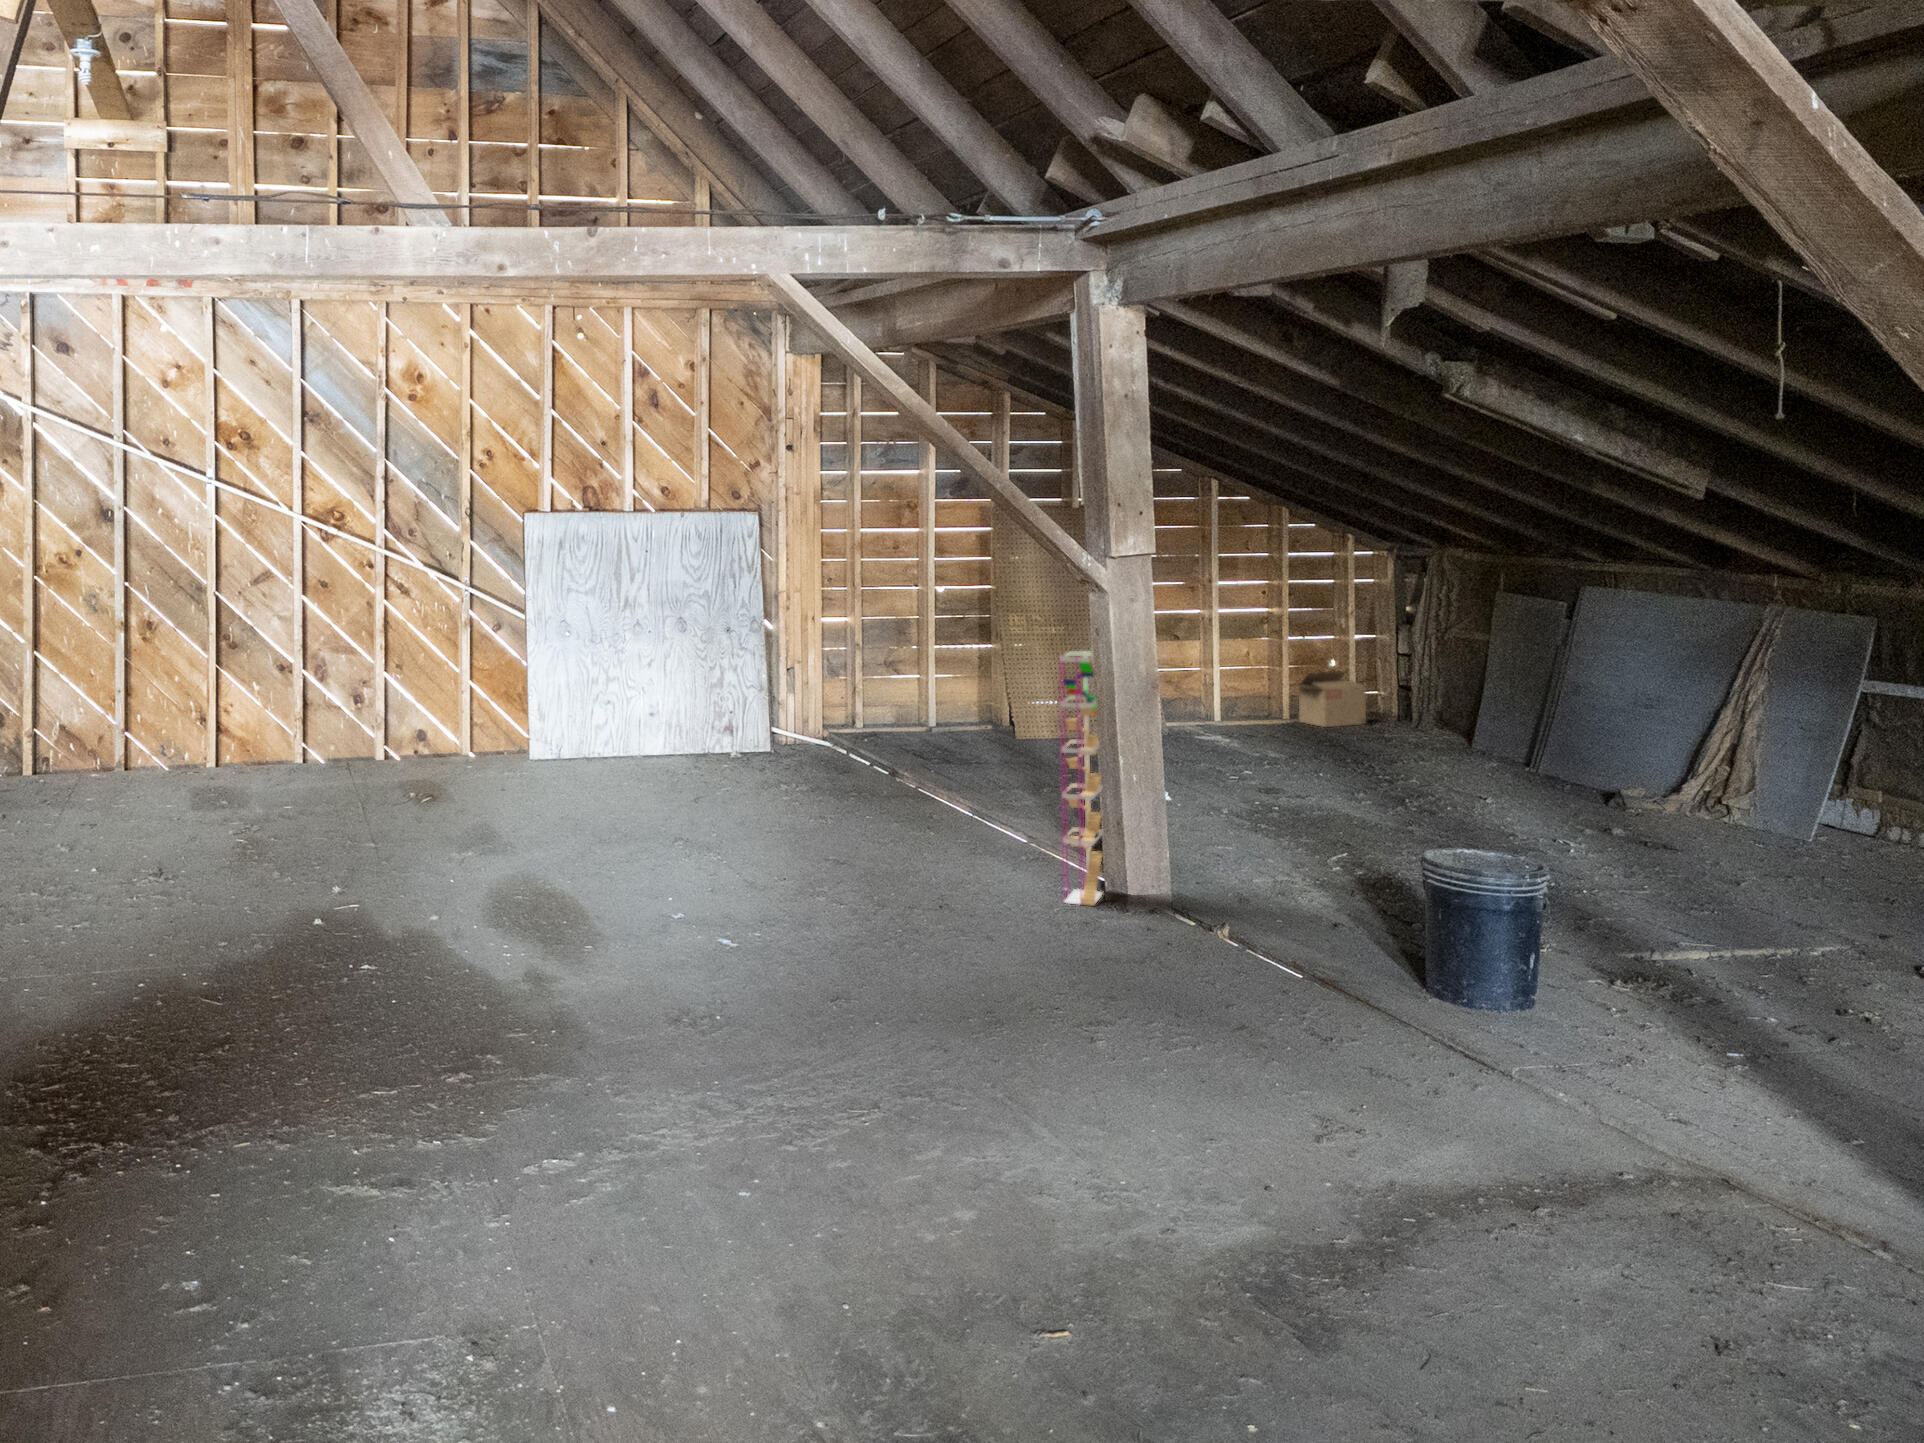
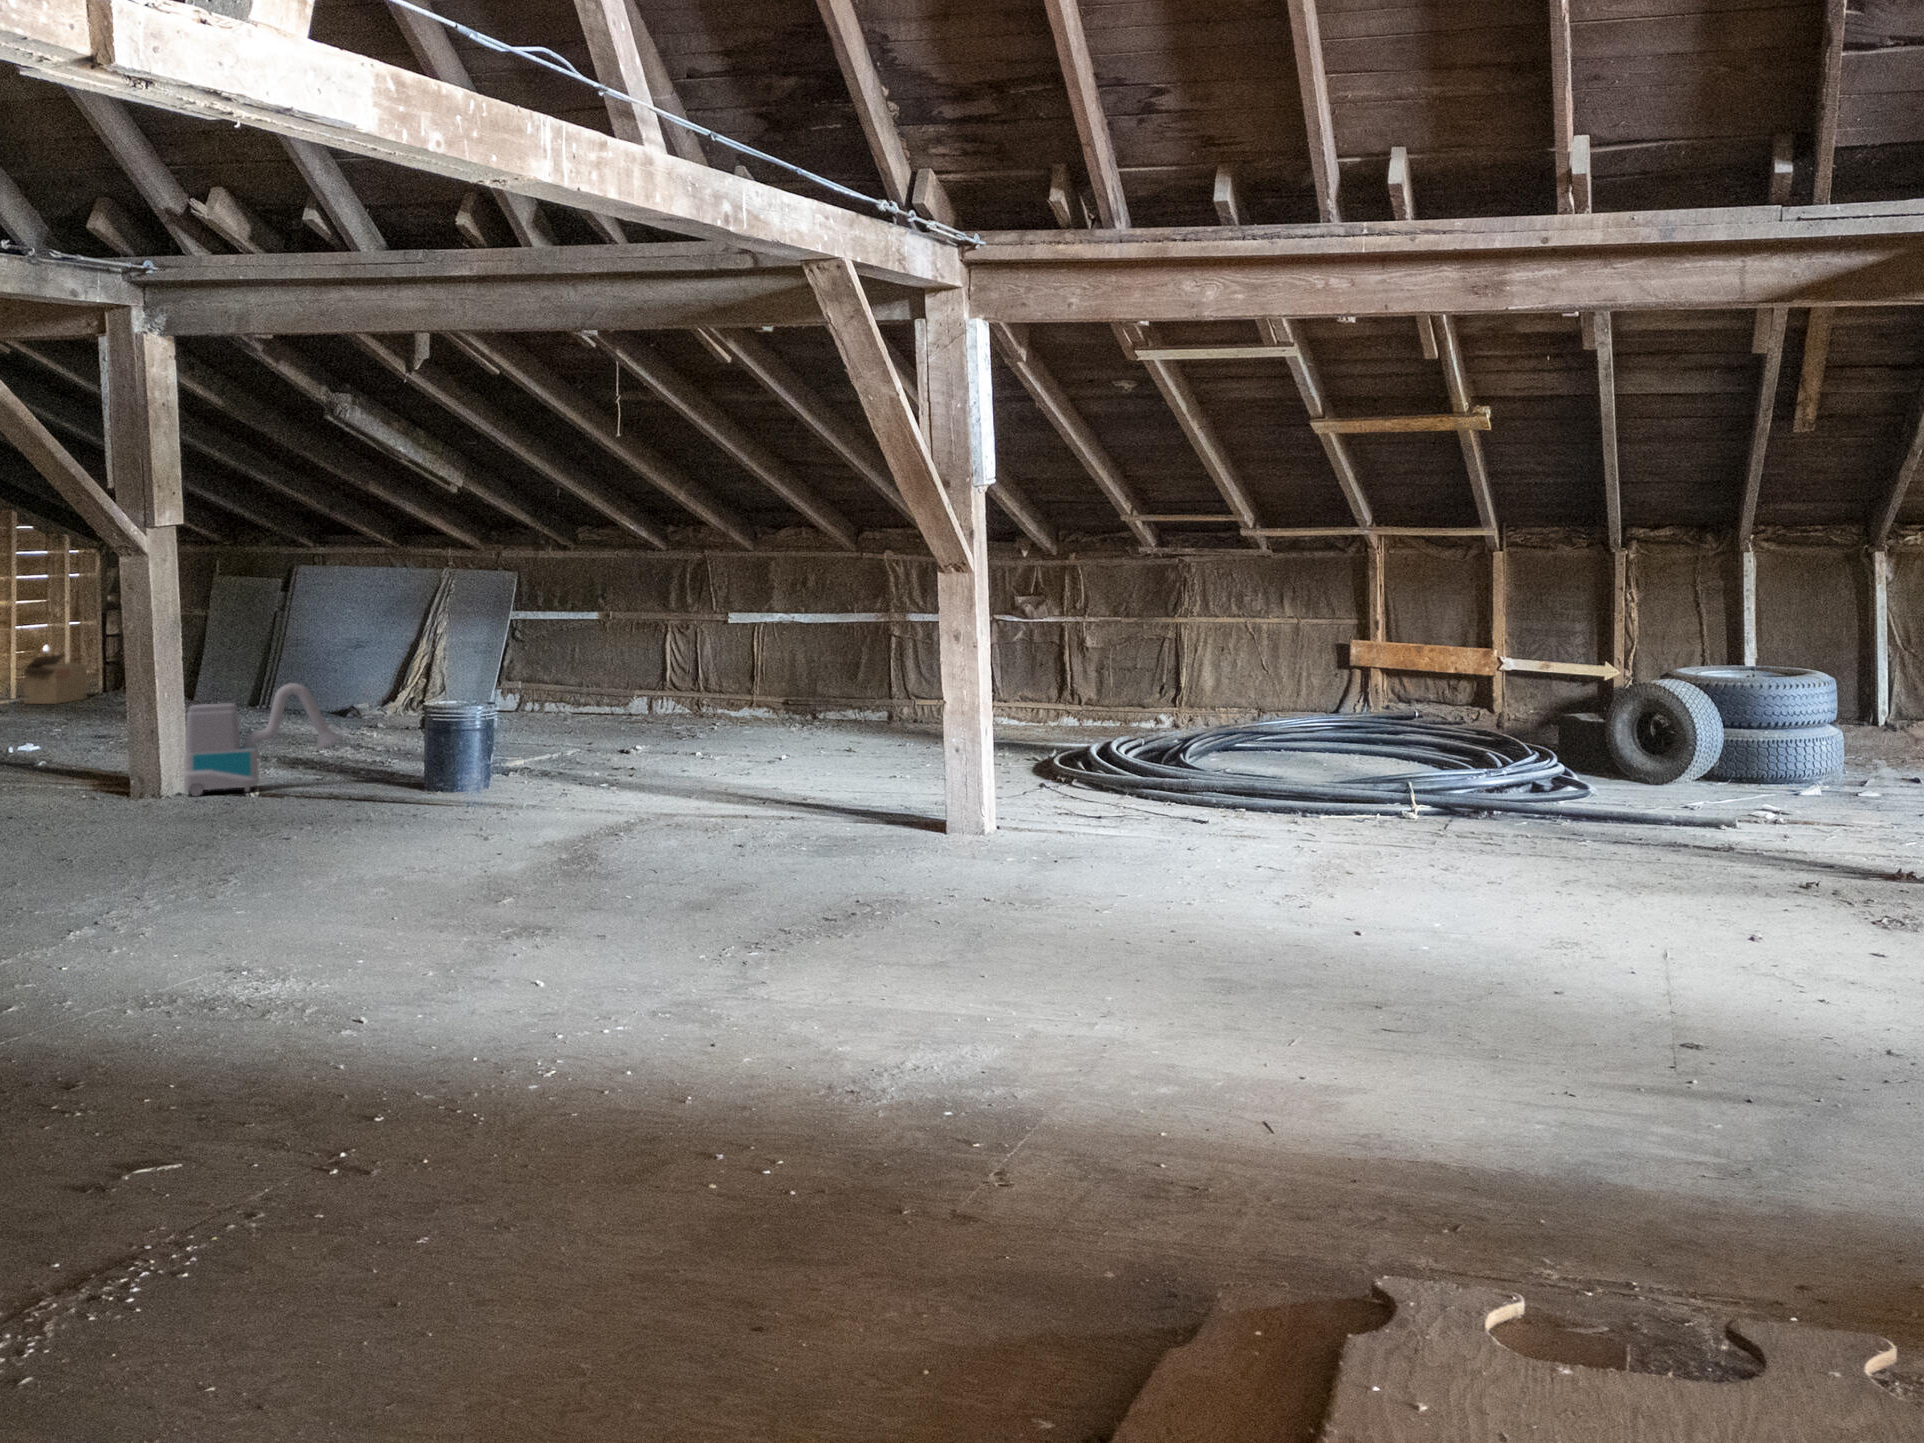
shelving unit: present [1059,651,1103,906] -> none [98,605,138,804]
vacuum cleaner: none [1150,781,1356,924] -> present [184,683,342,796]

